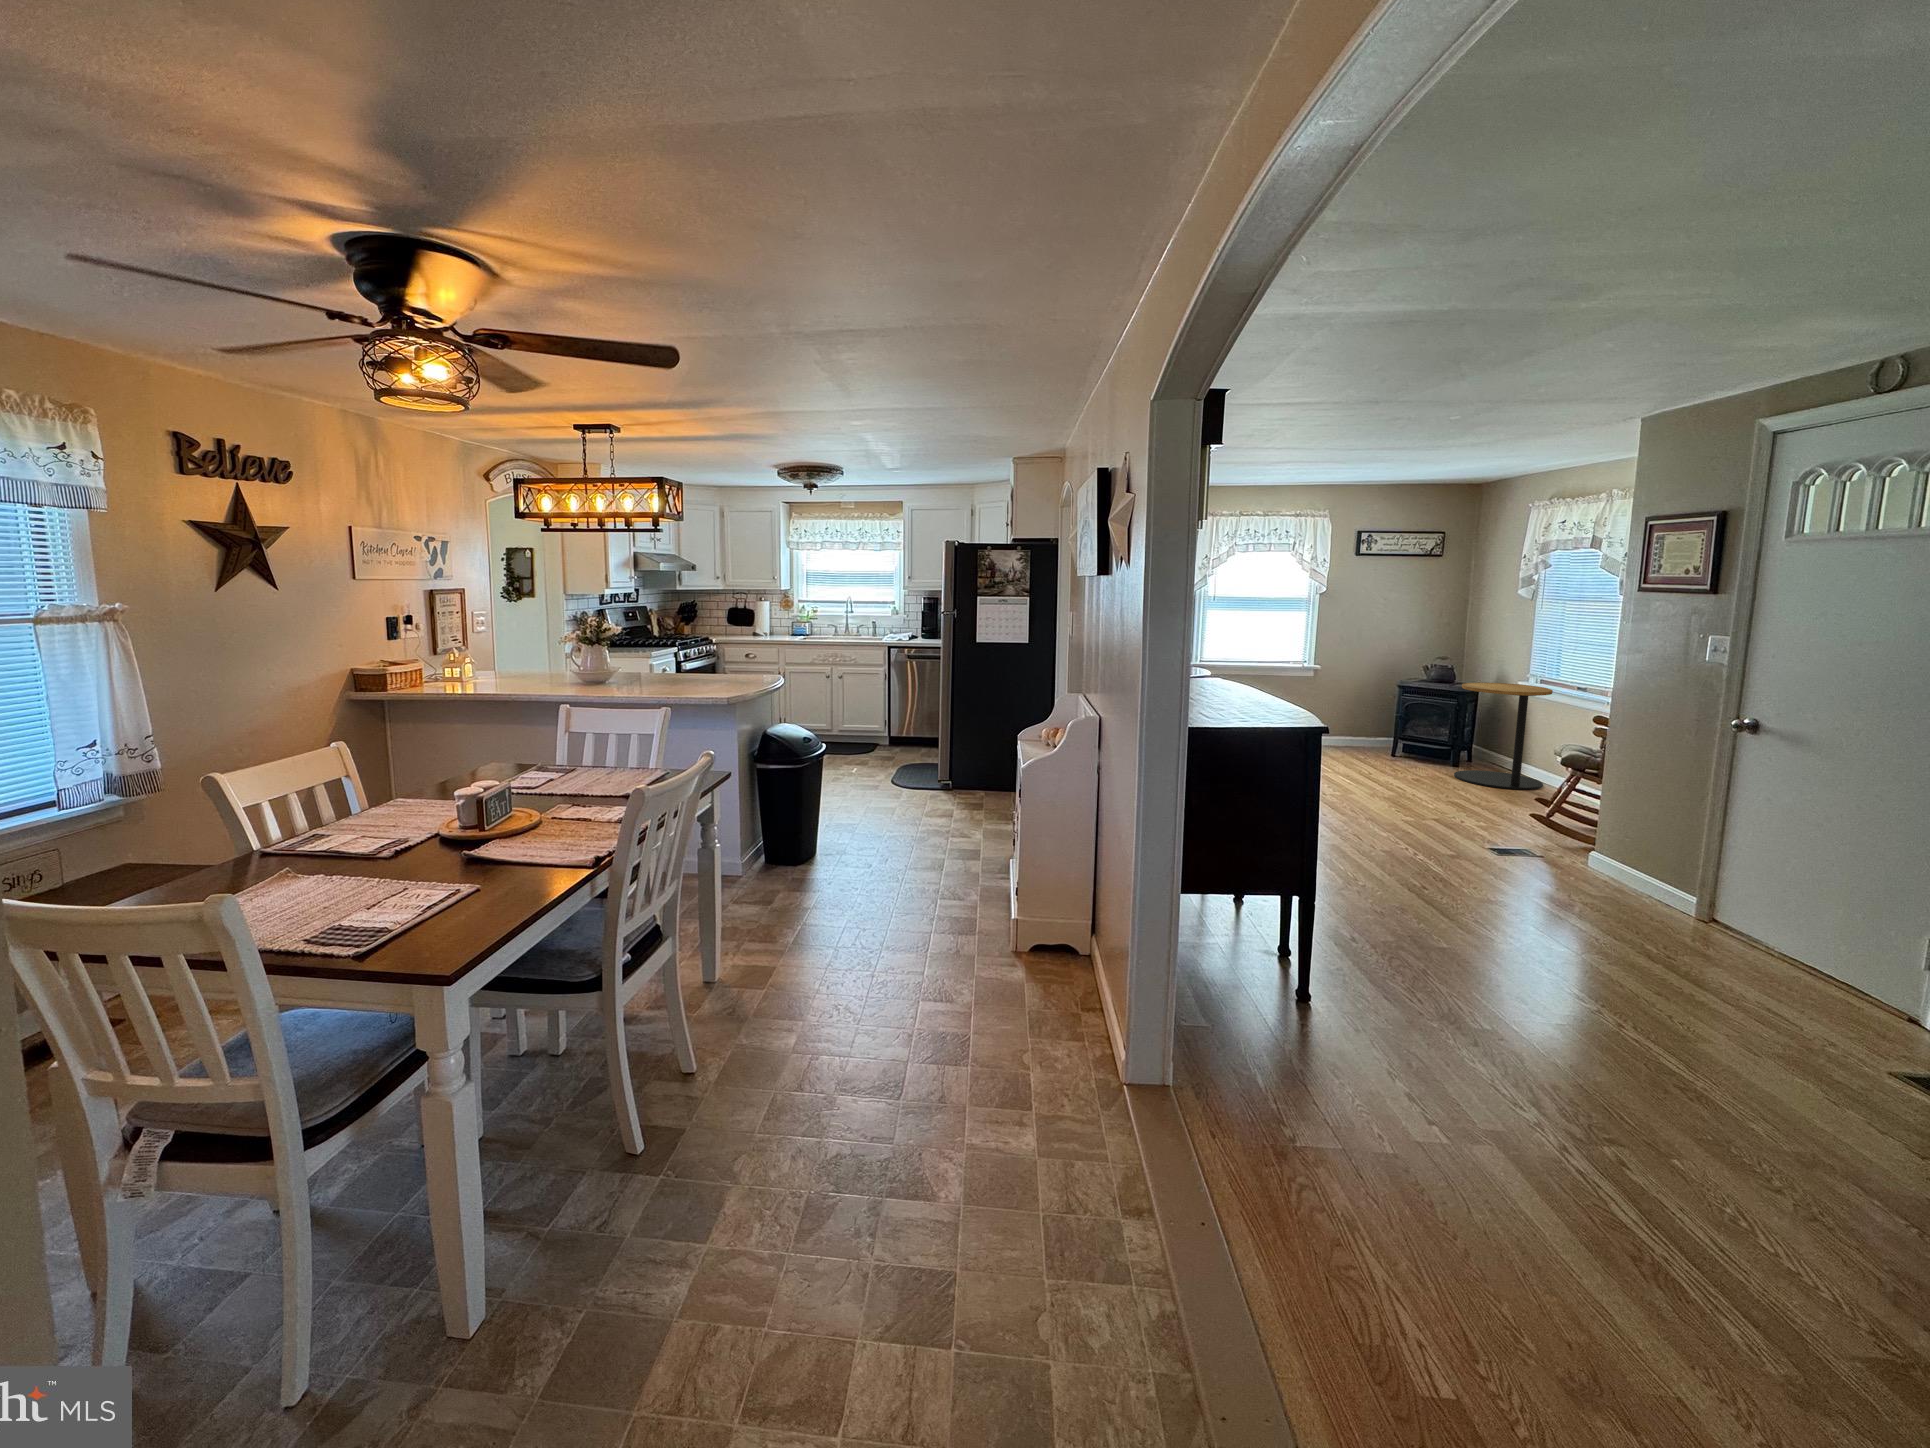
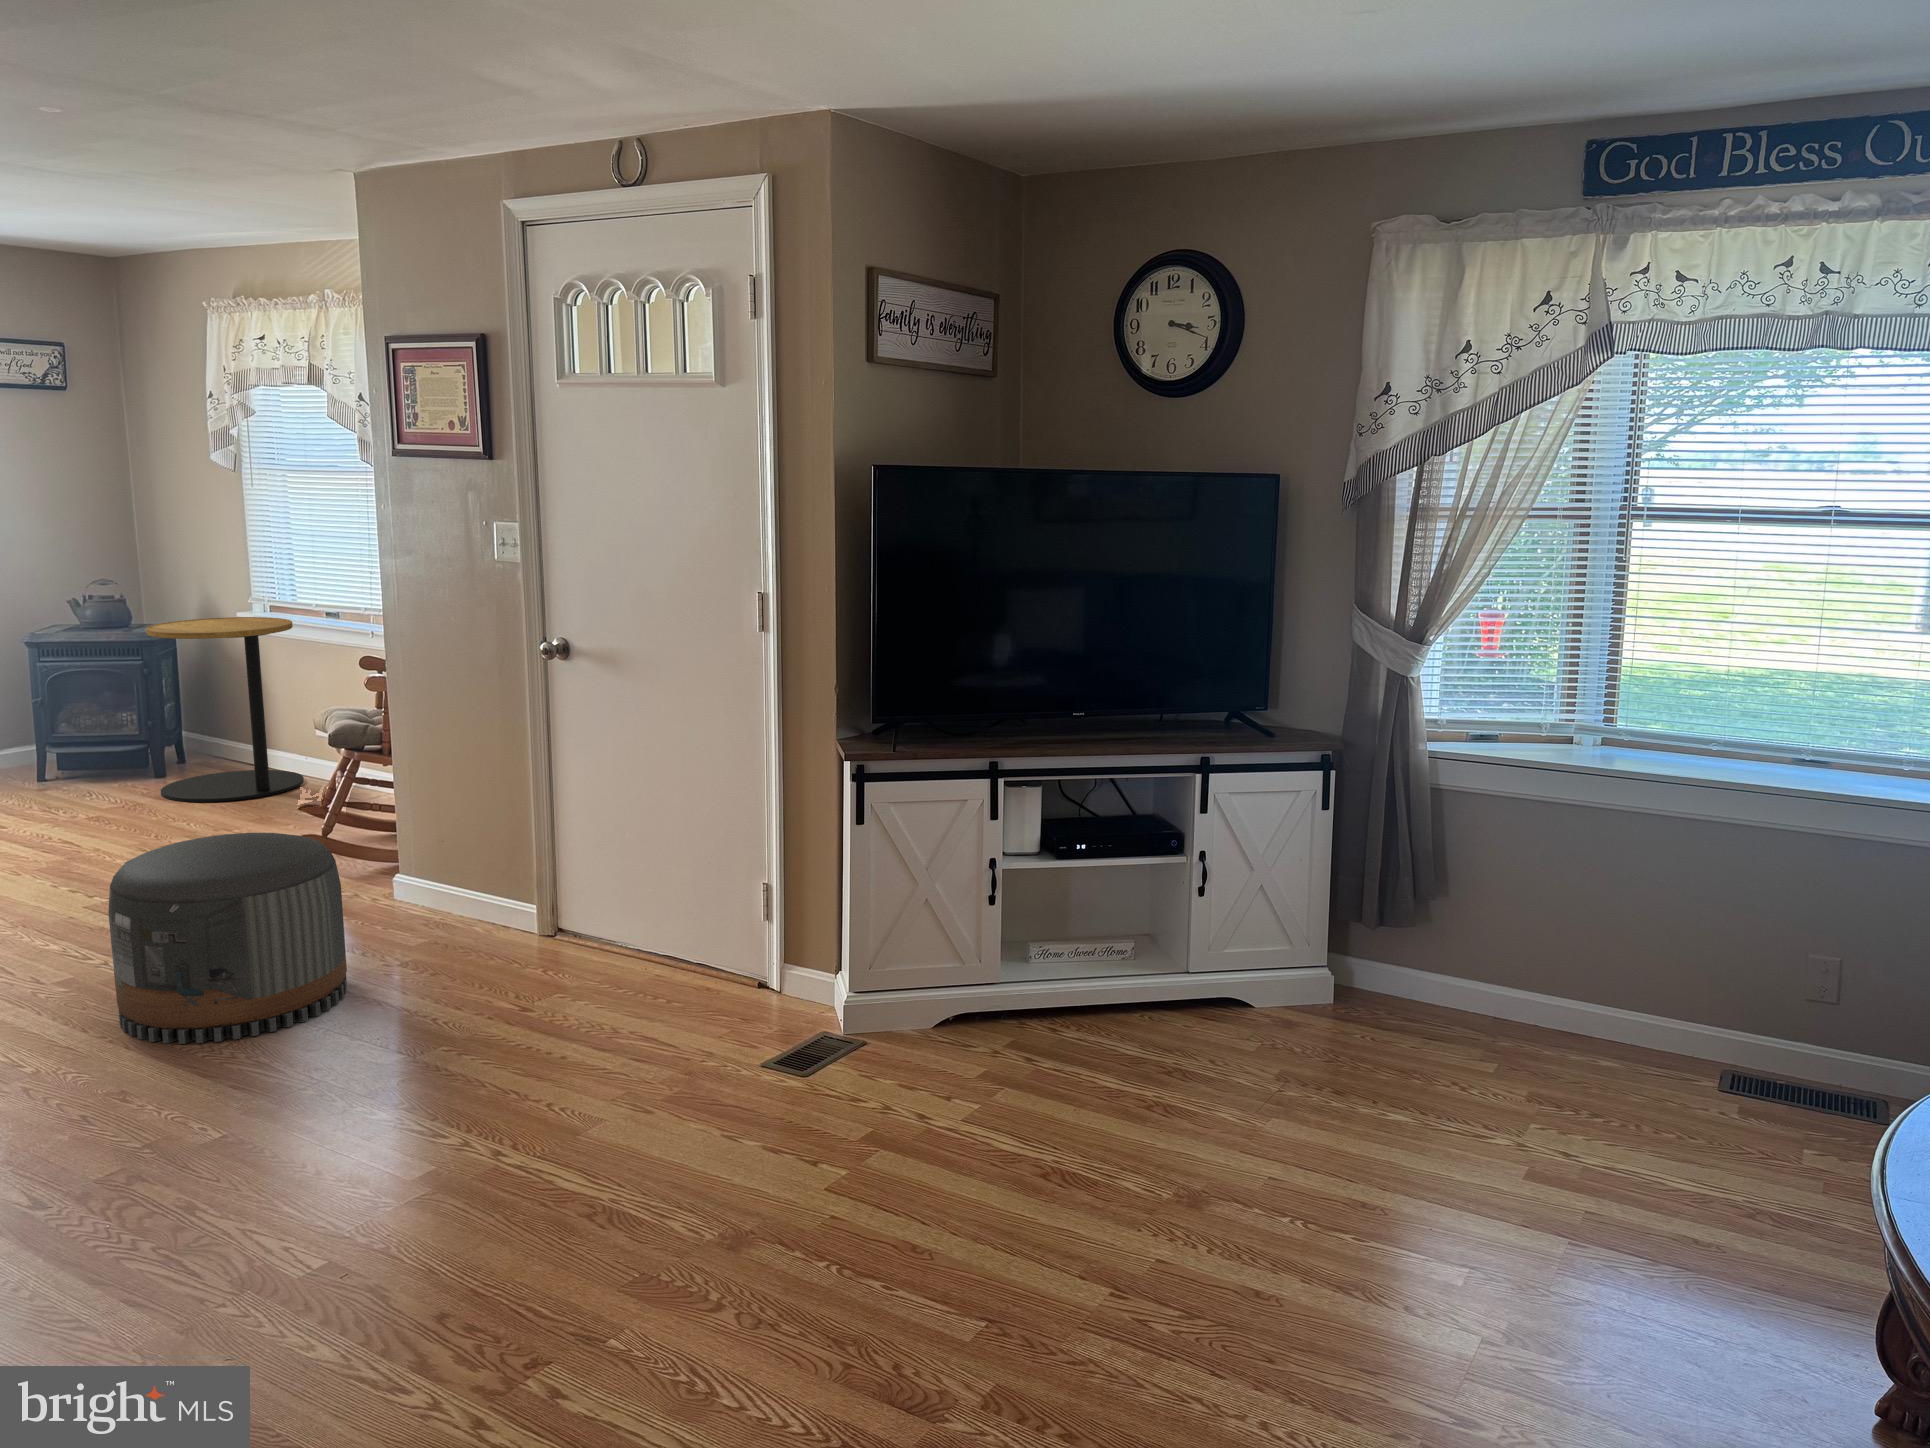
pouf: none [1409,795,1549,911] -> present [108,833,347,1044]

